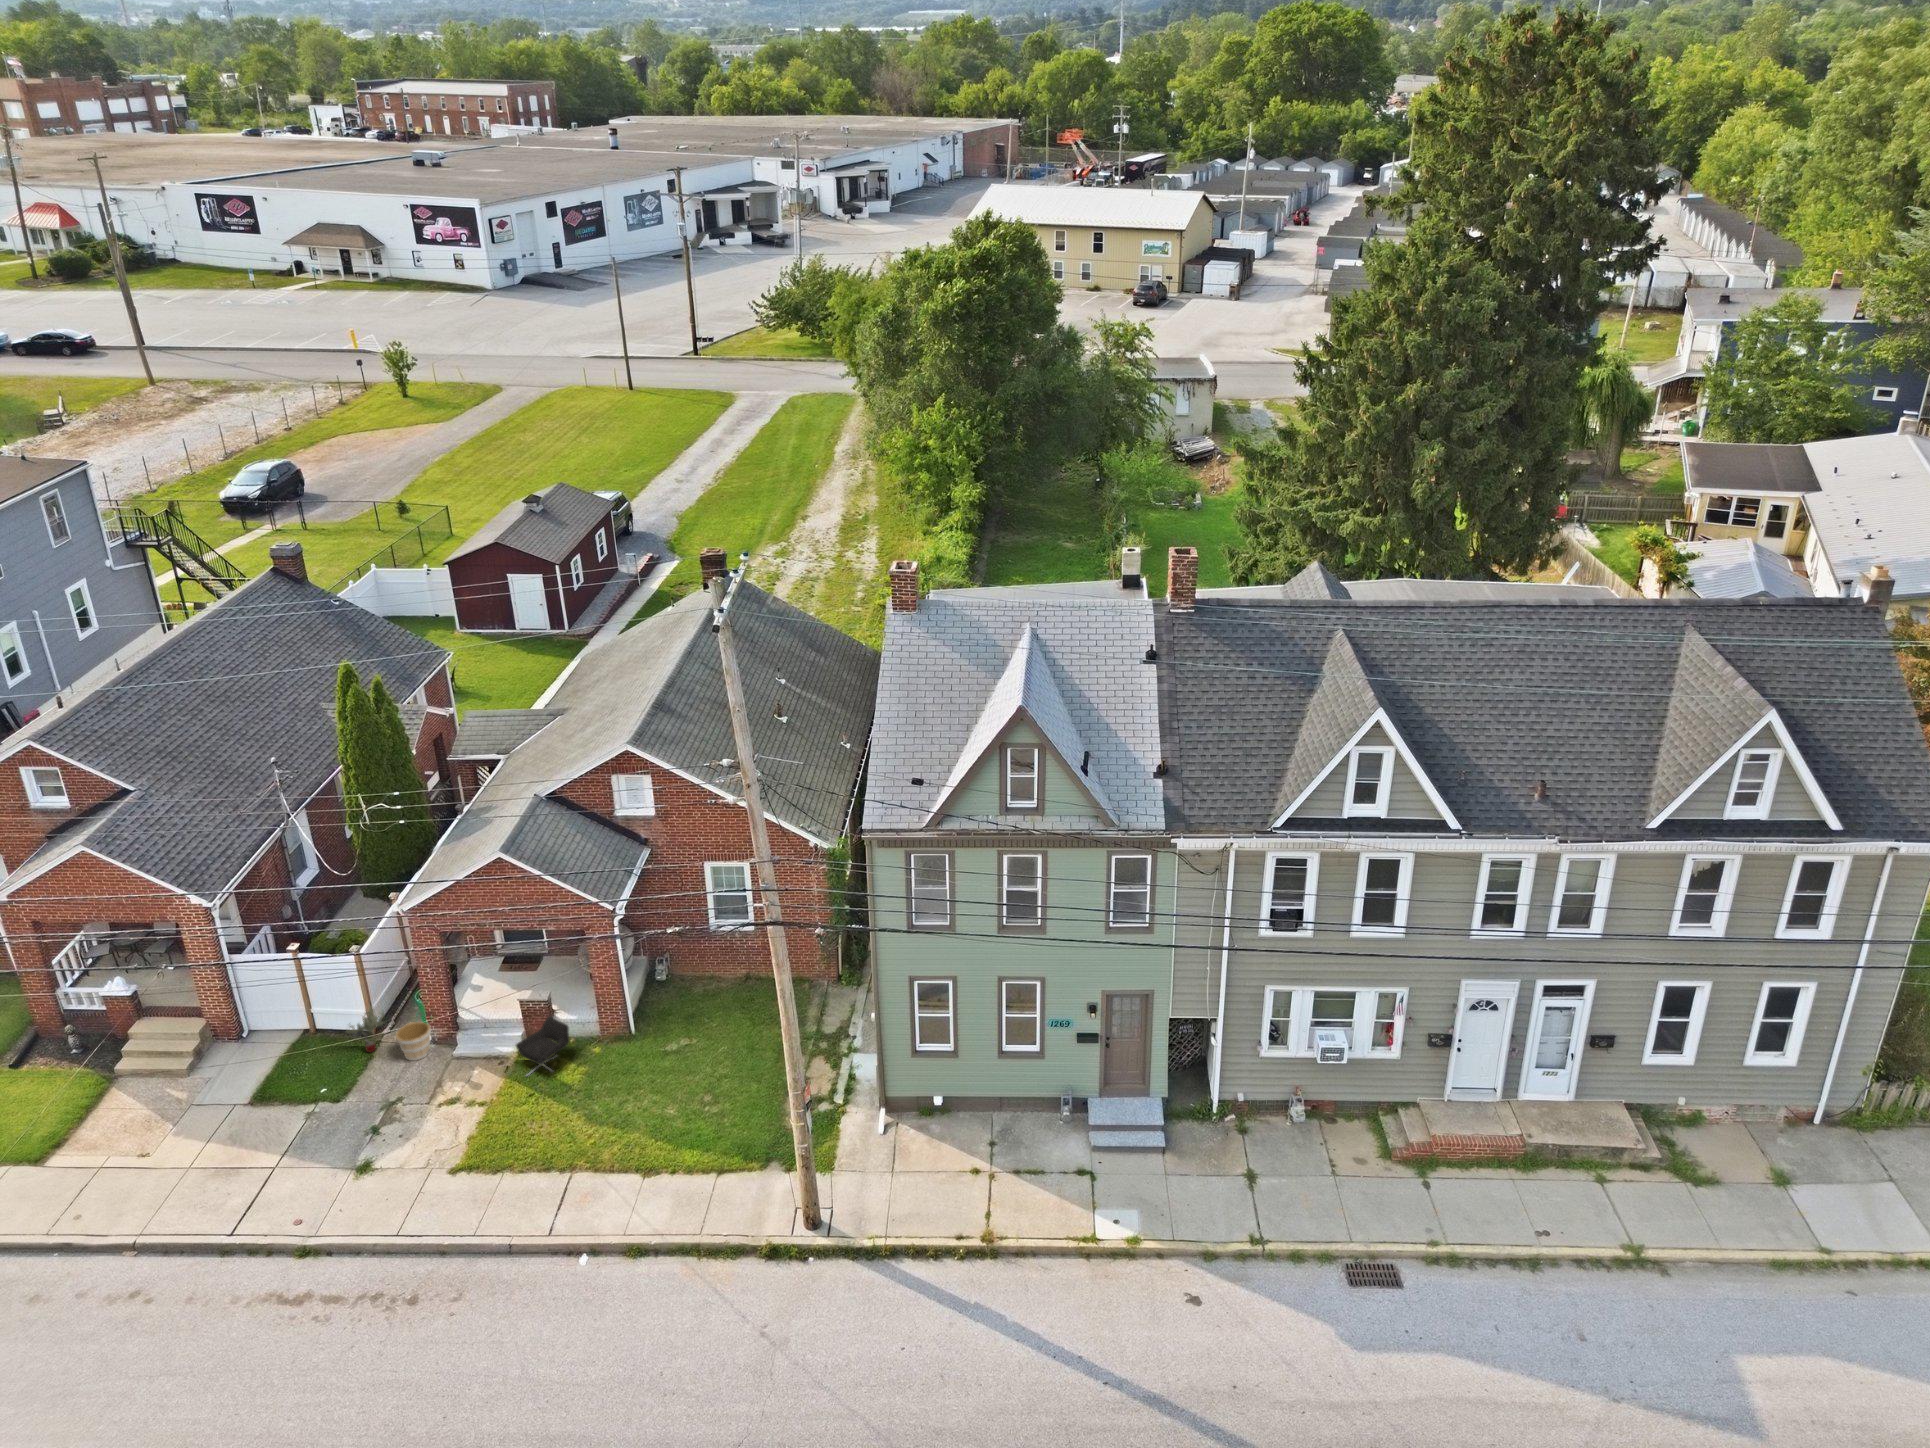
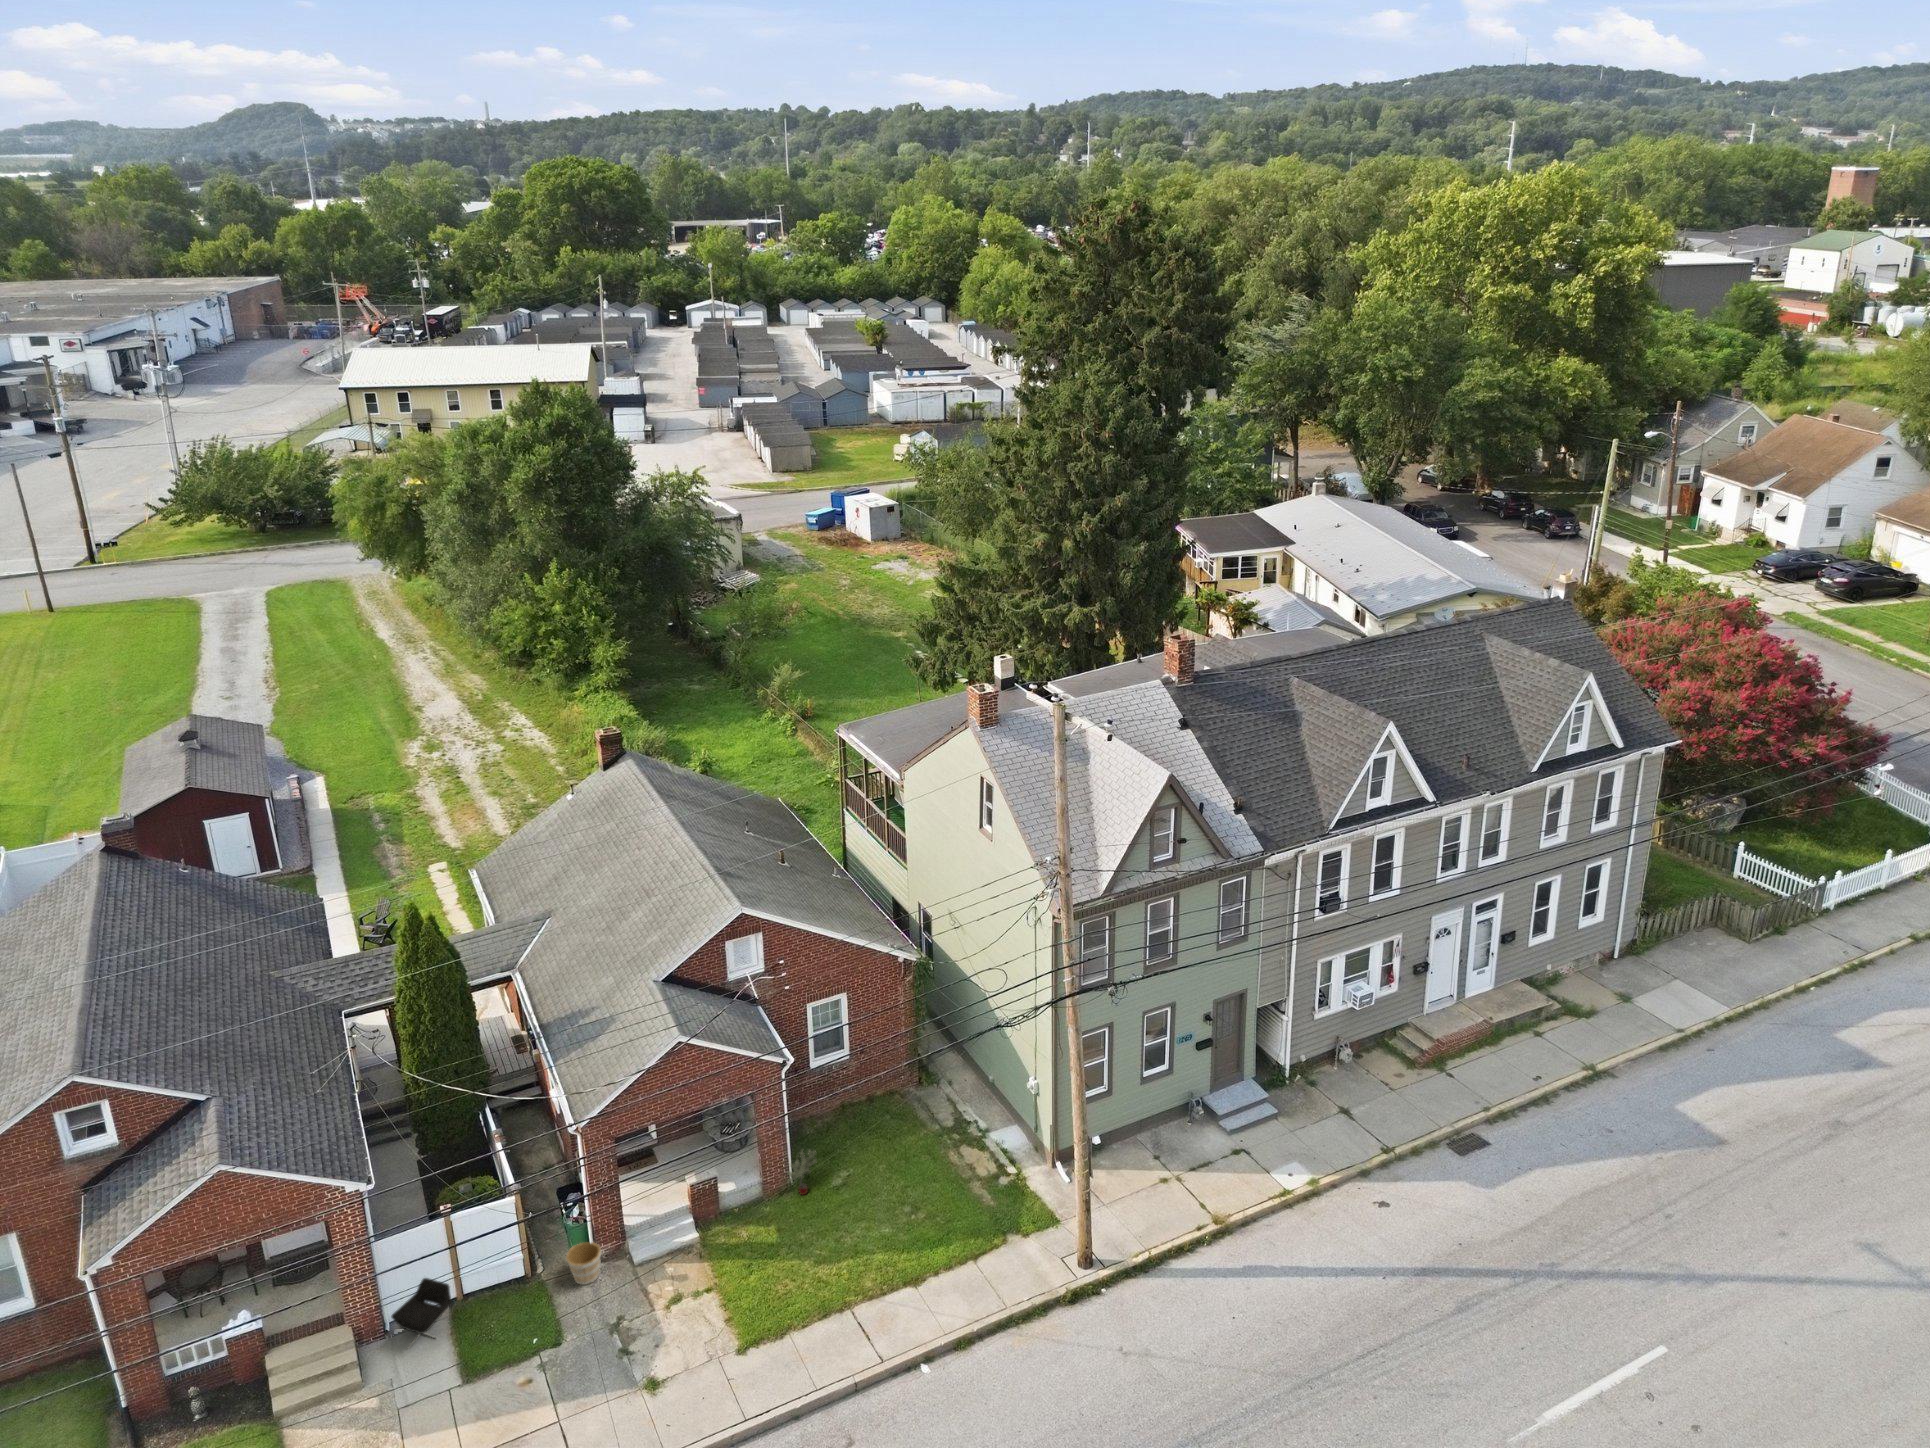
potted tree: present [346,1008,387,1053] -> present [788,1151,816,1195]
lounge chair: present [516,1017,569,1071] -> present [391,1278,451,1348]

